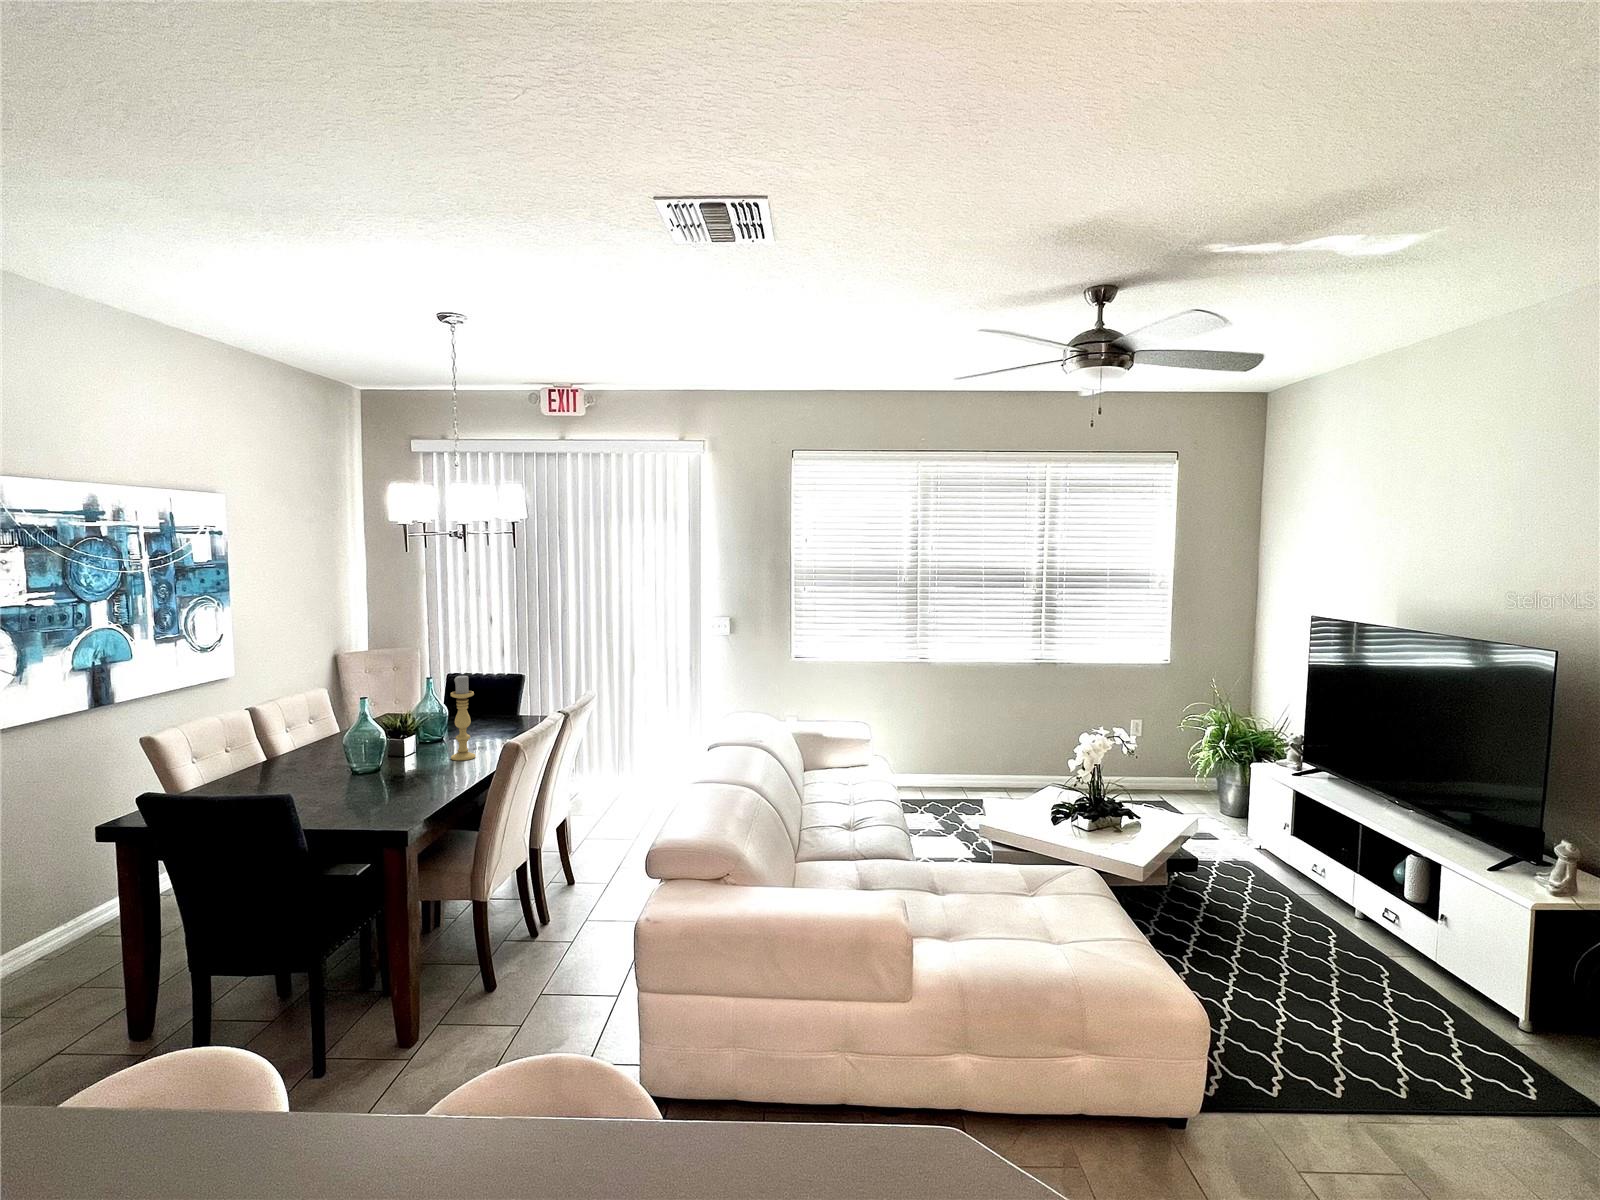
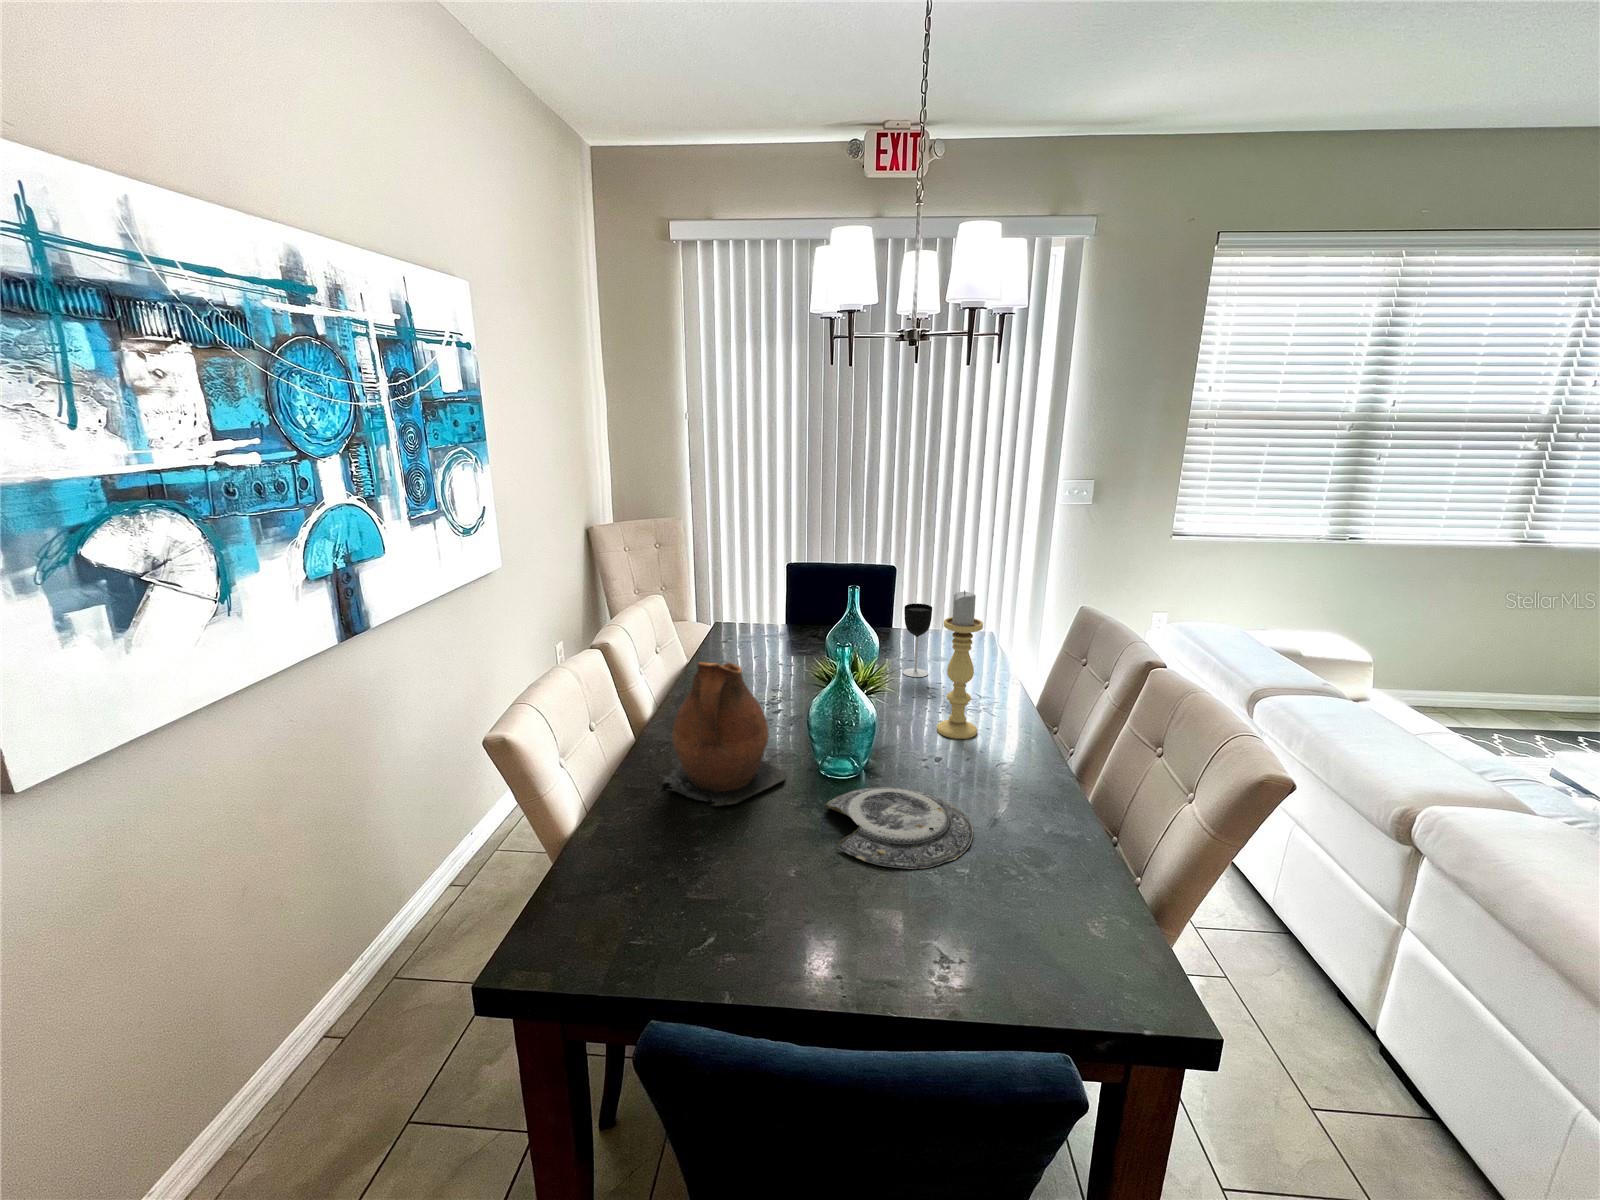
wine glass: none [475,692,494,738] -> present [903,604,932,677]
ceramic pitcher: none [256,706,334,782] -> present [660,662,786,806]
plate: none [322,773,409,798] -> present [824,787,973,869]

